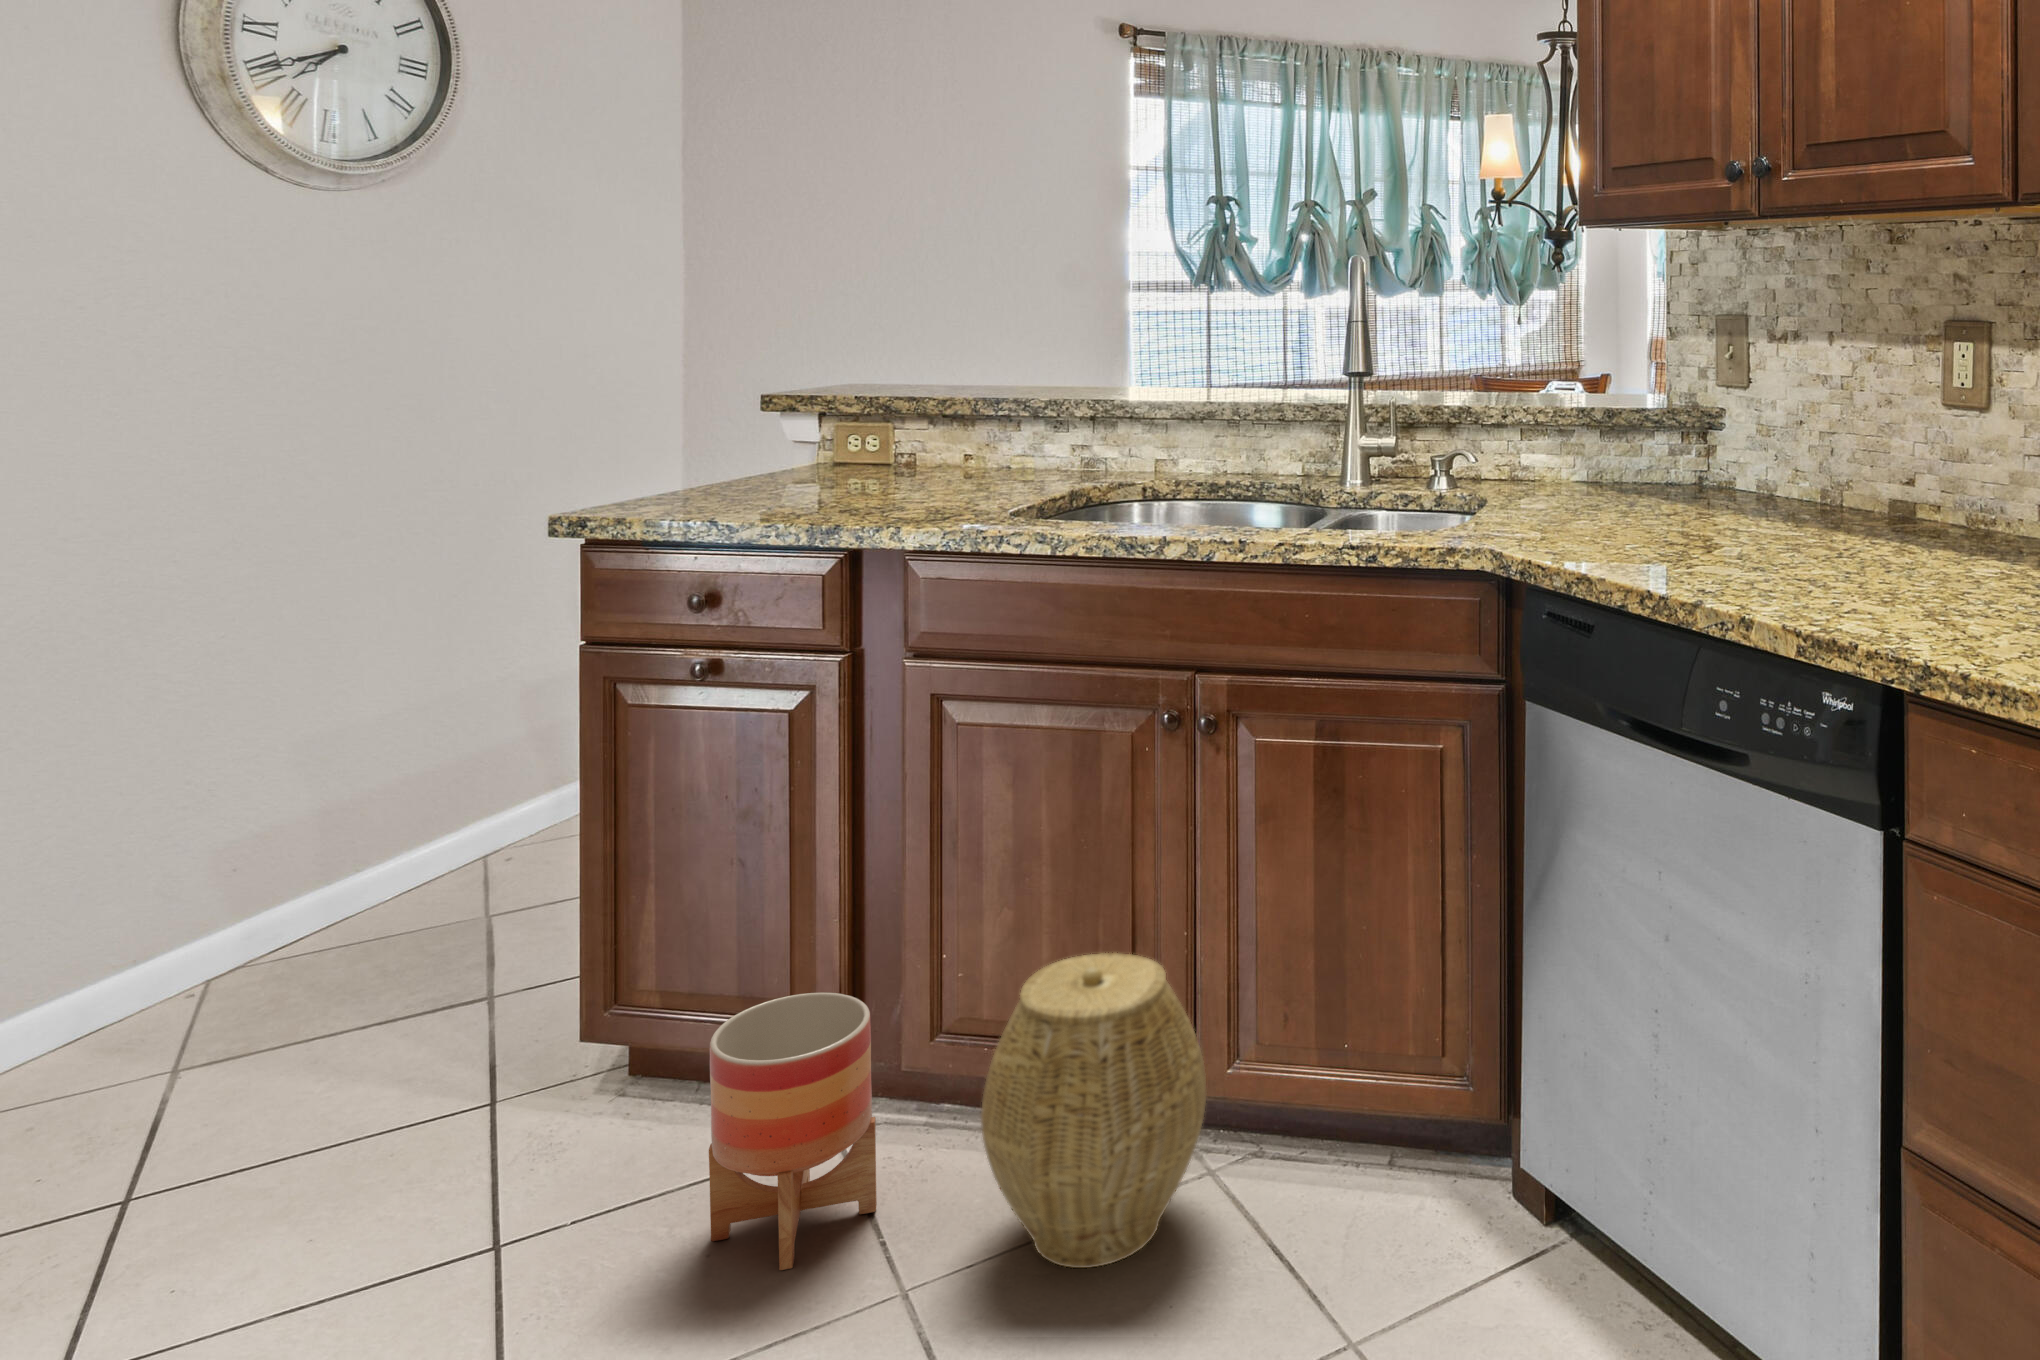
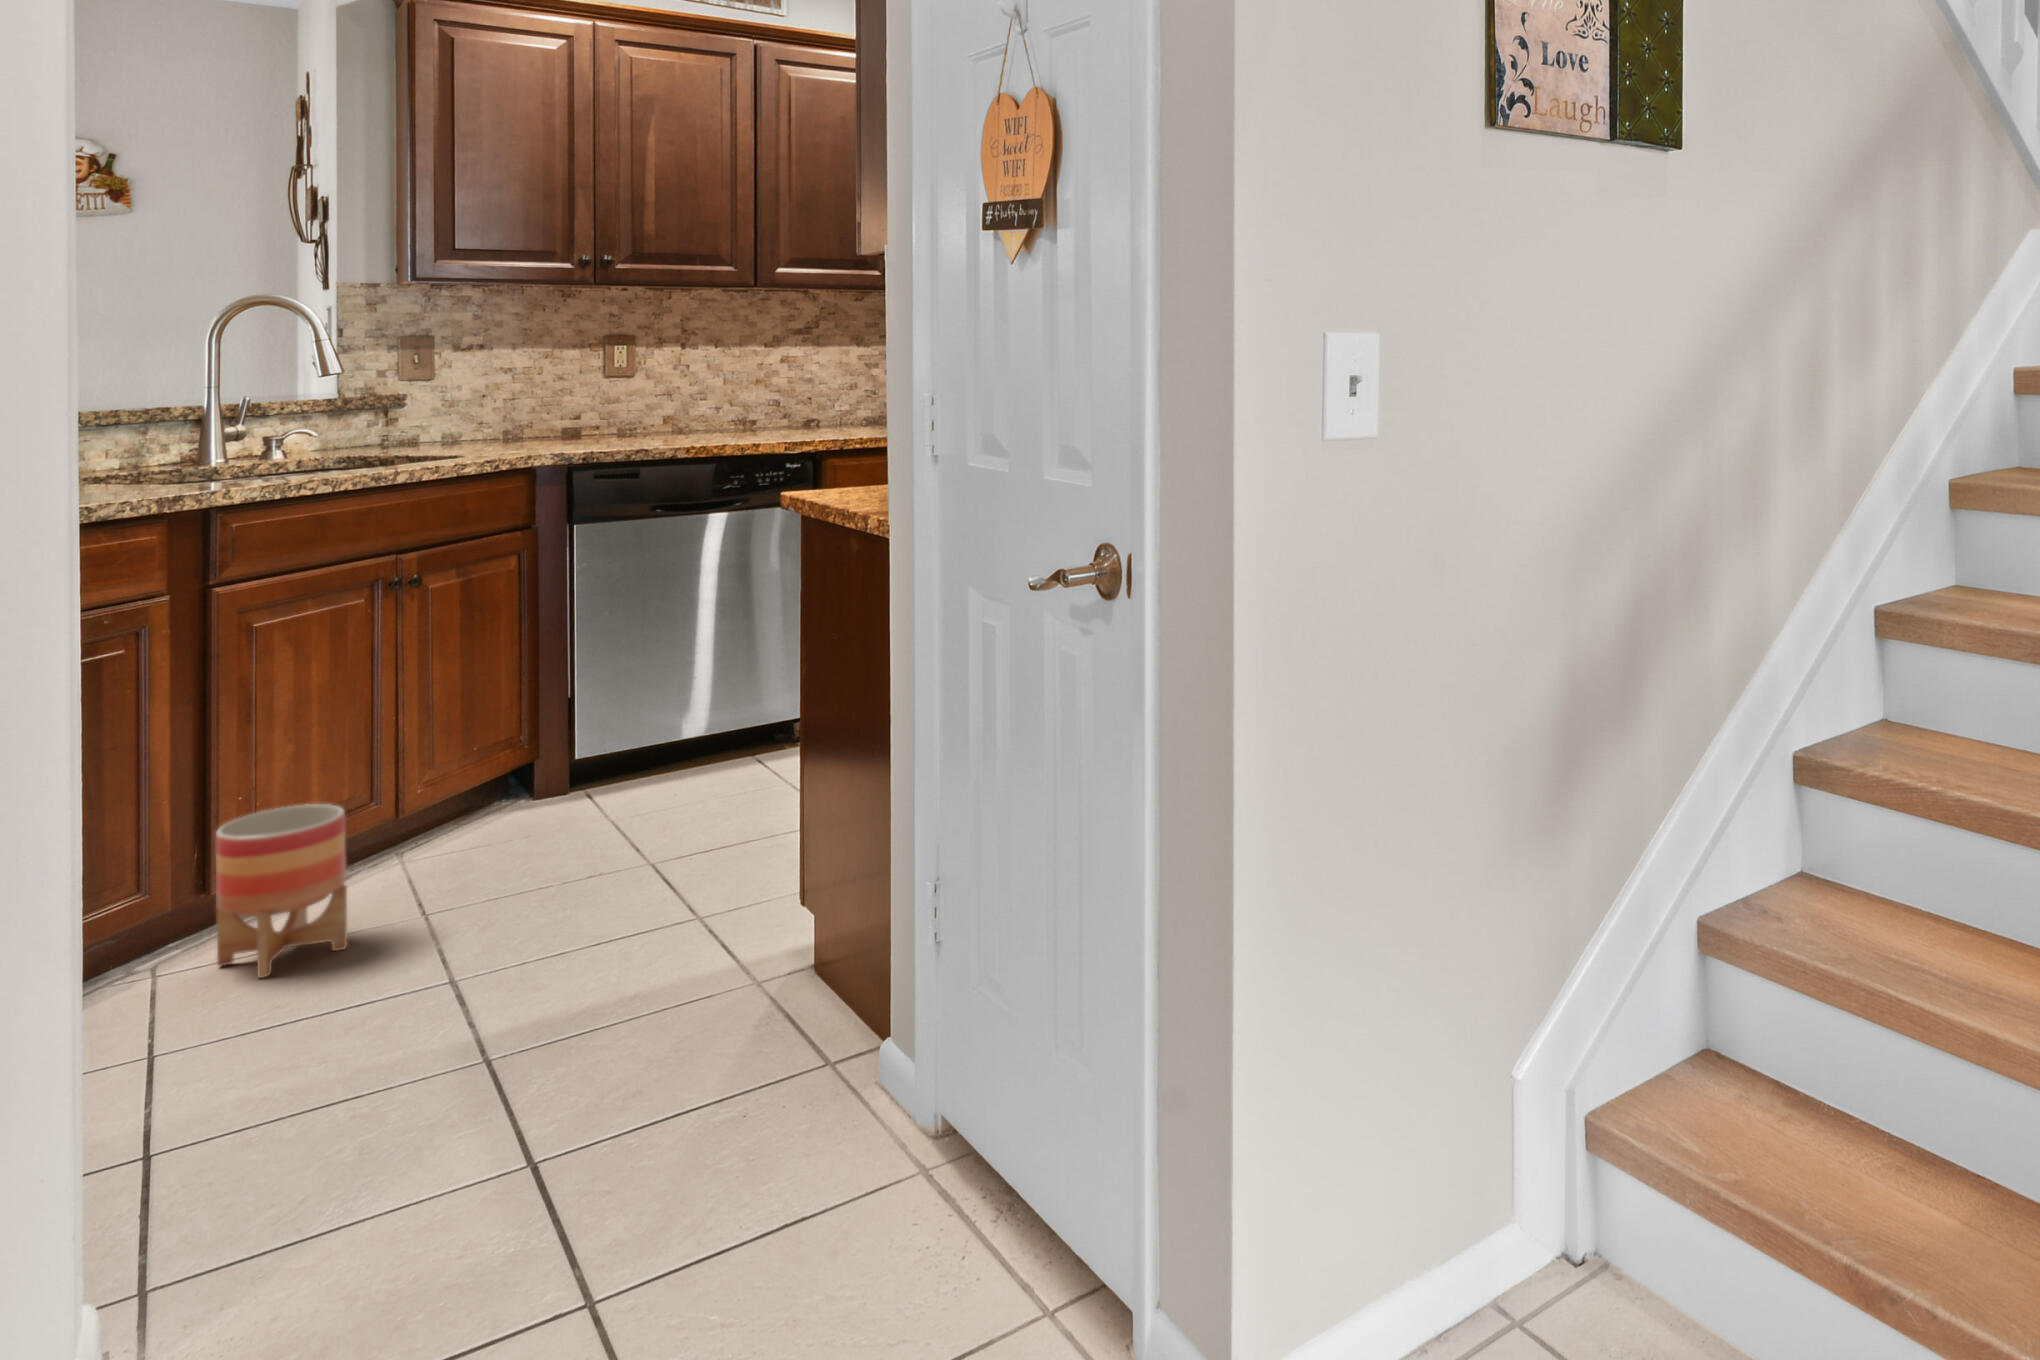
woven basket: present [981,953,1206,1268] -> none [351,717,509,889]

